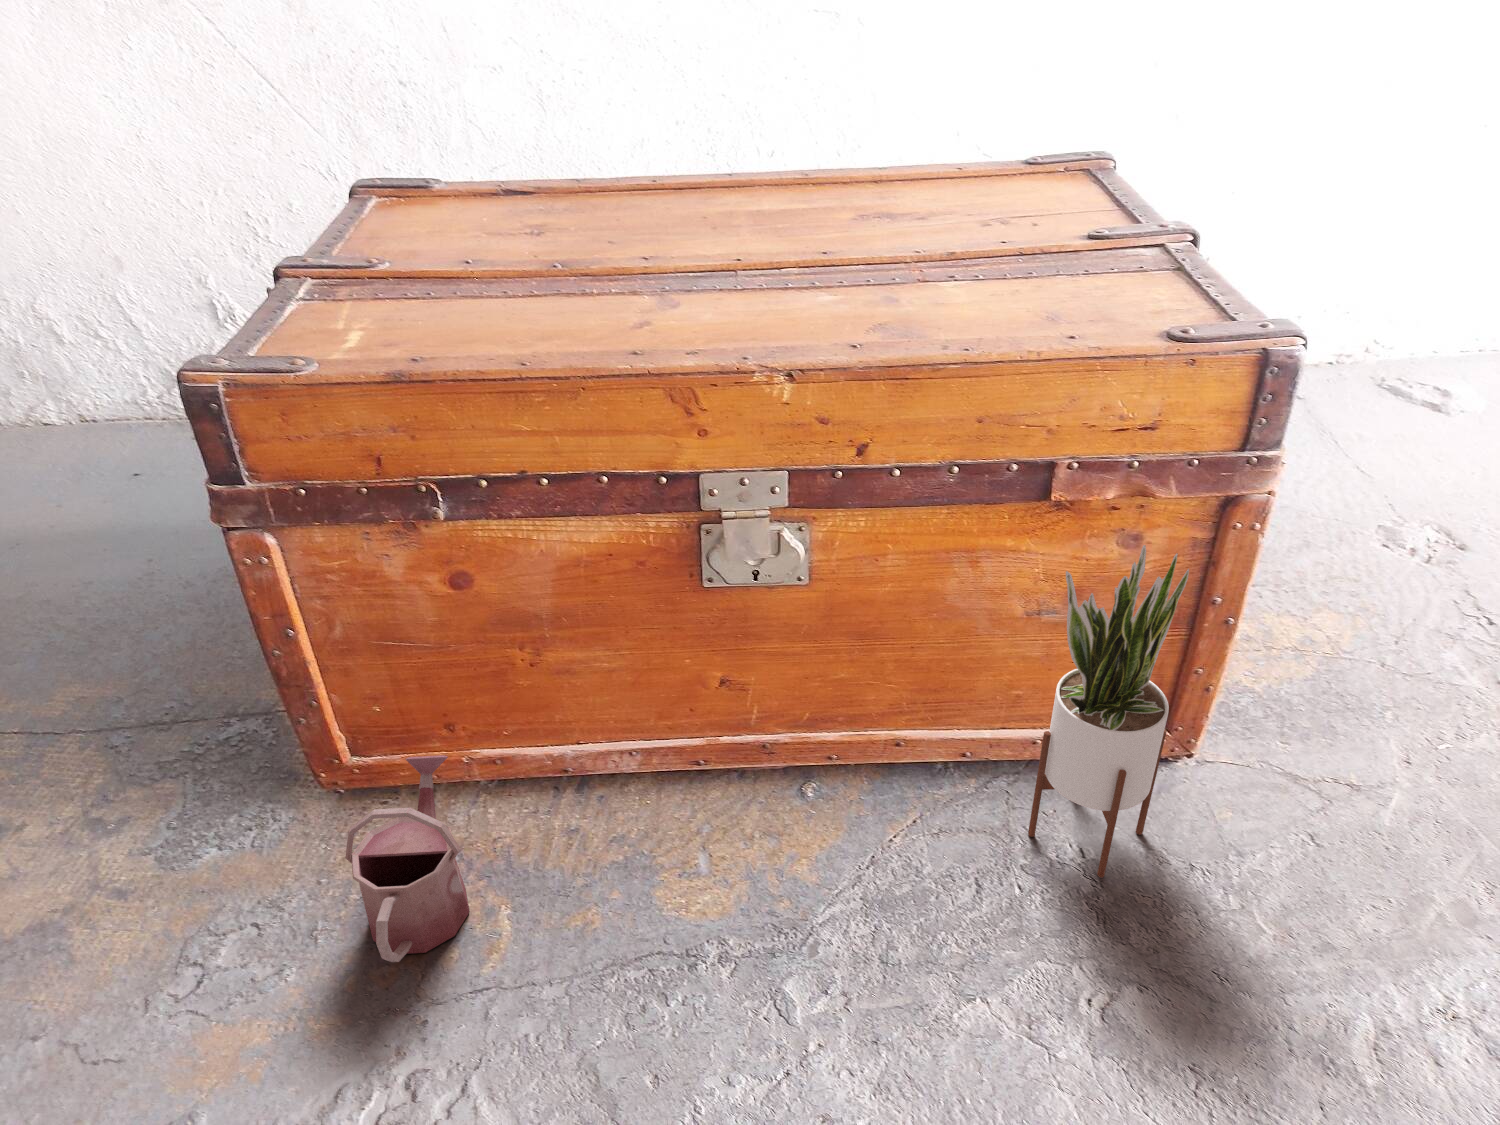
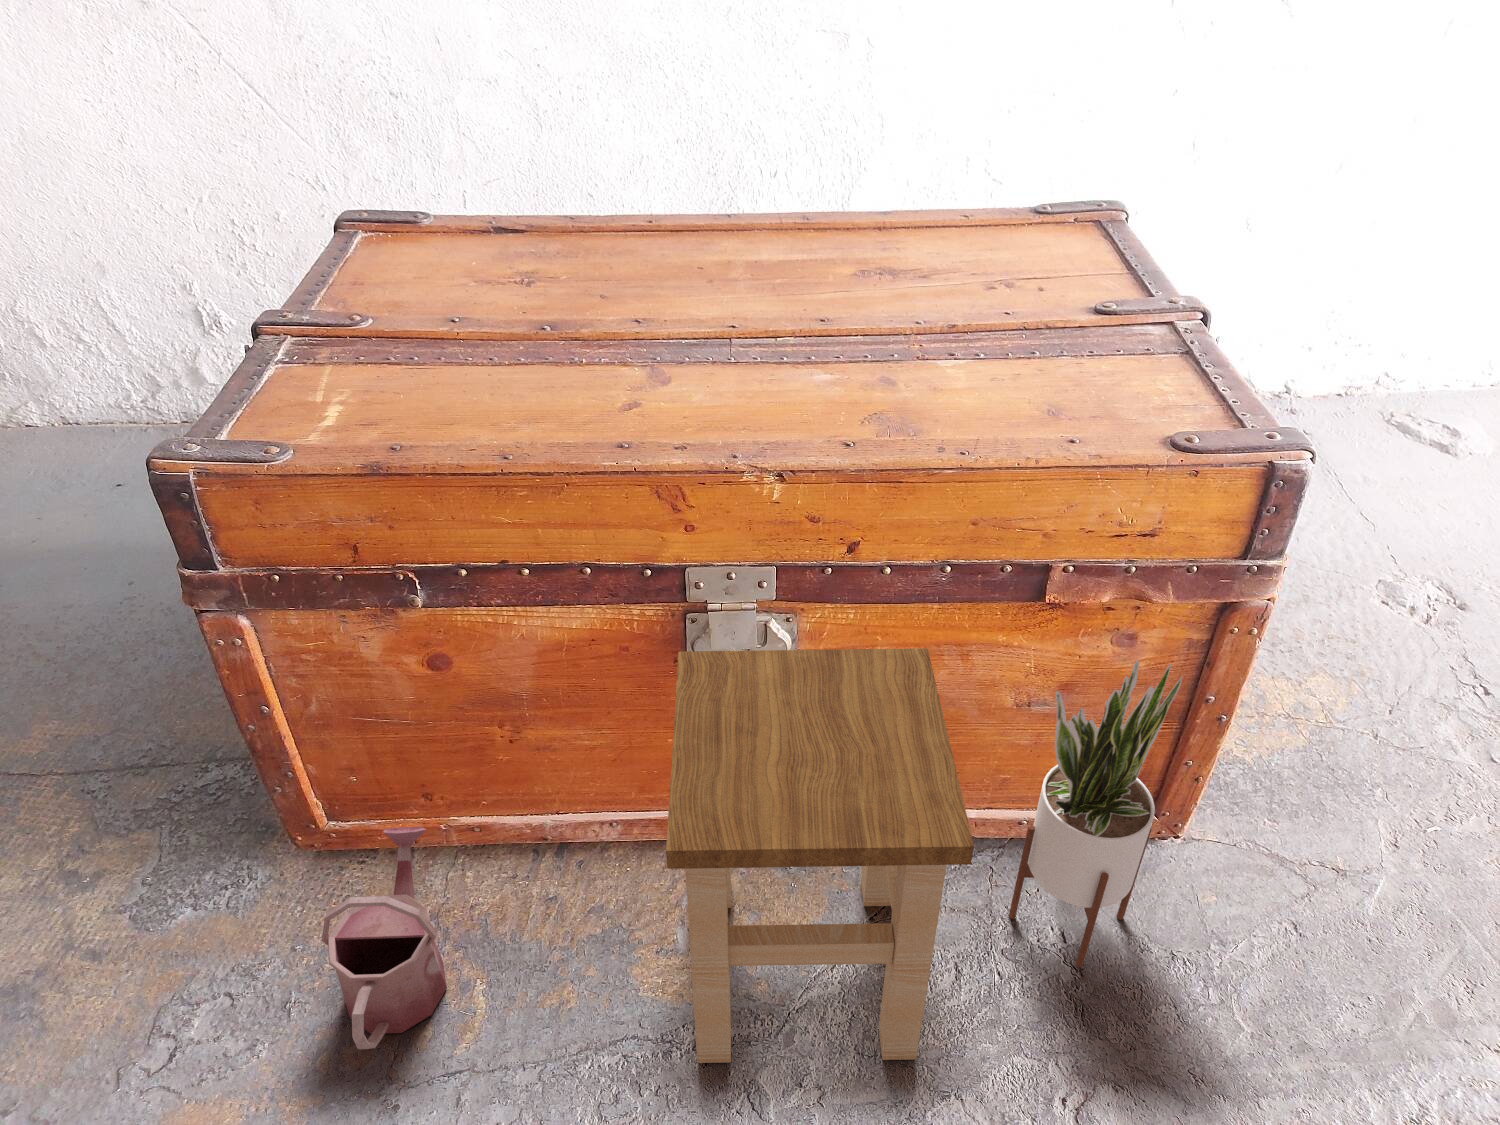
stool: none [688,551,993,972] -> present [666,648,974,1063]

